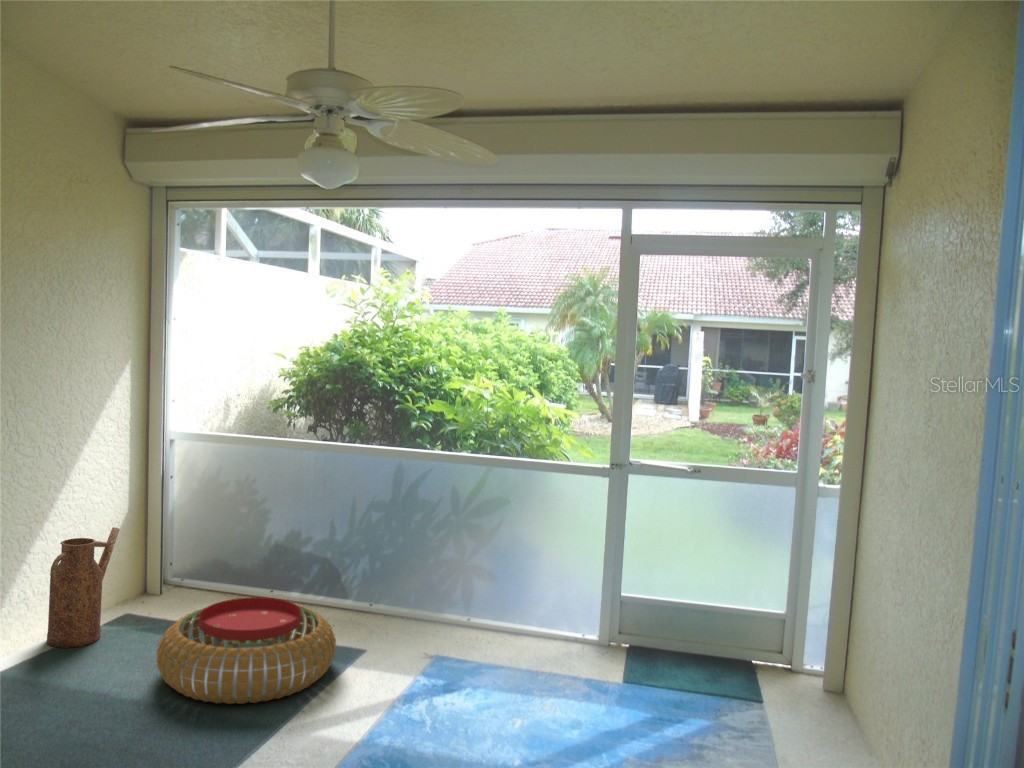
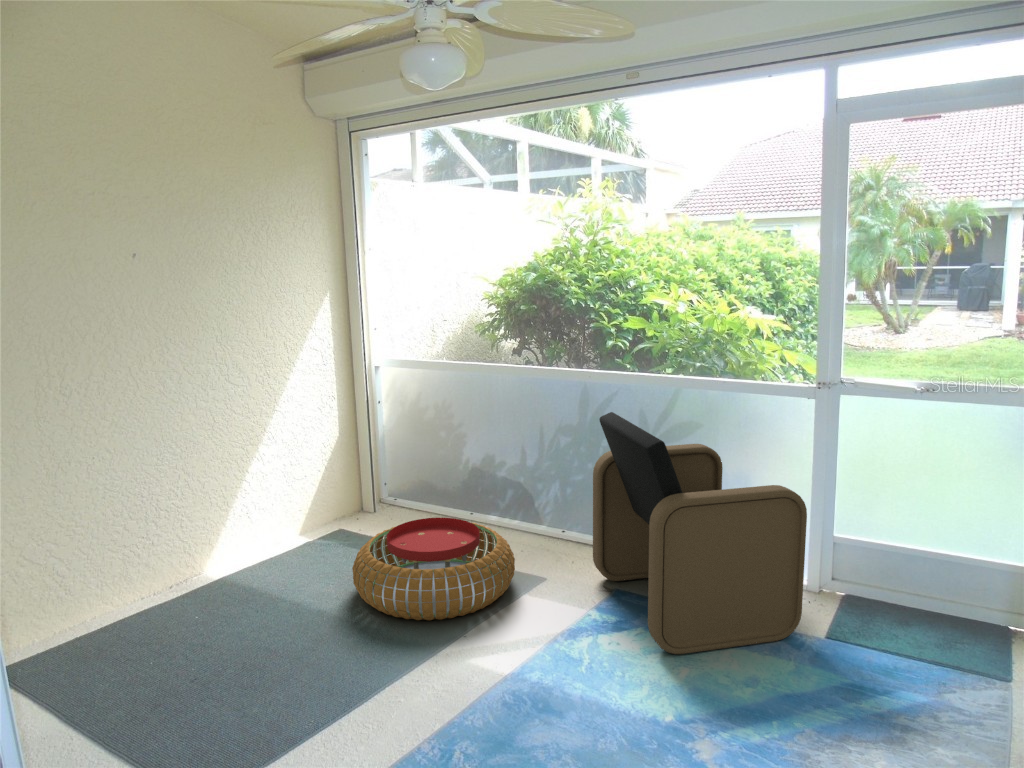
armchair: none [409,486,612,708] -> present [593,412,807,654]
watering can: present [47,527,120,648] -> none [281,448,345,552]

